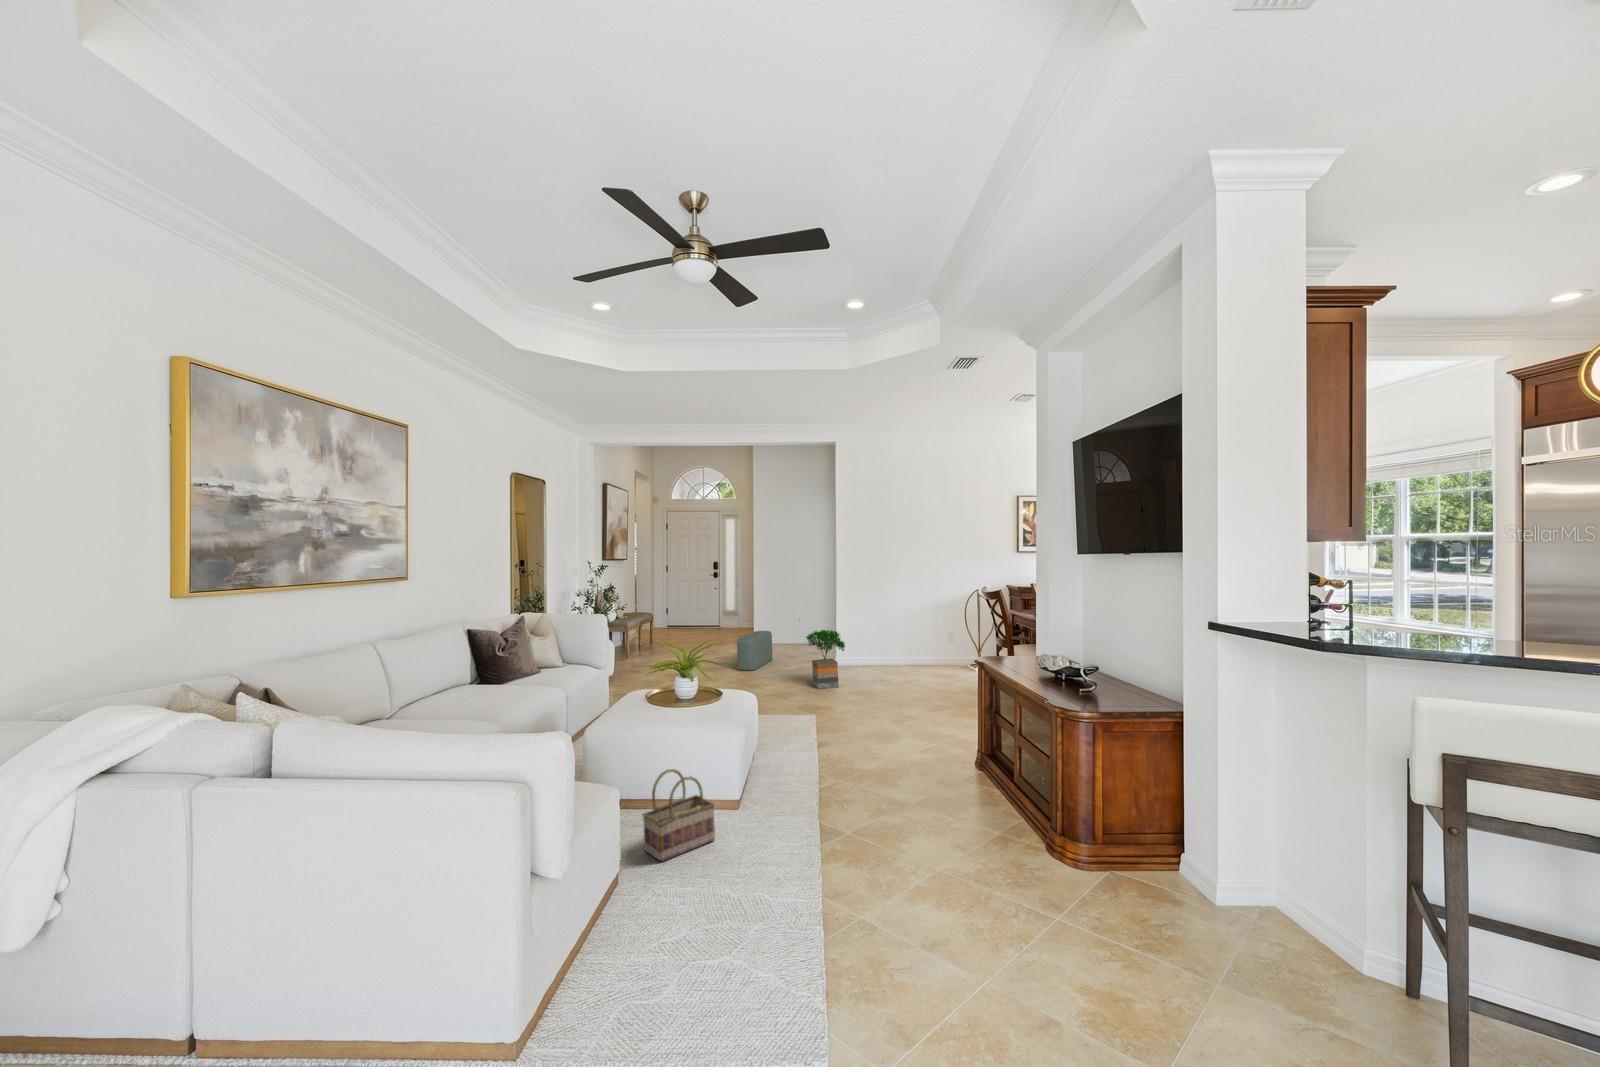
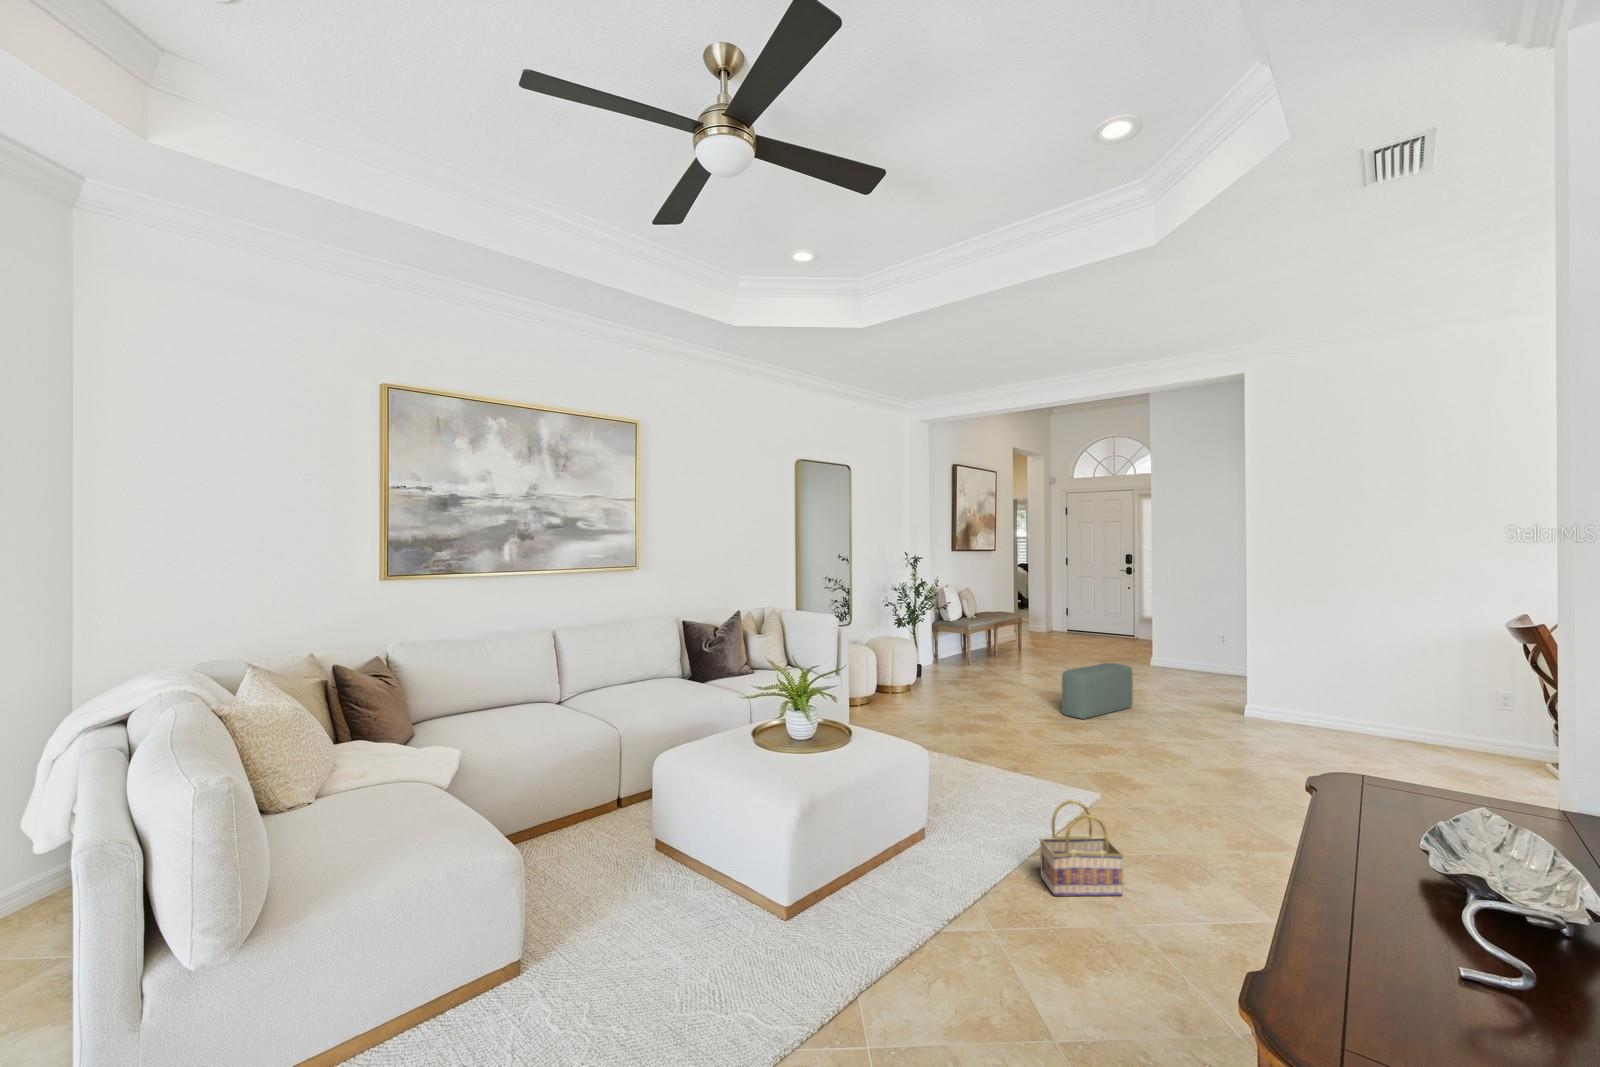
potted tree: present [806,630,845,689] -> none [1124,683,1194,783]
basket: present [643,769,715,862] -> present [1040,800,1123,896]

